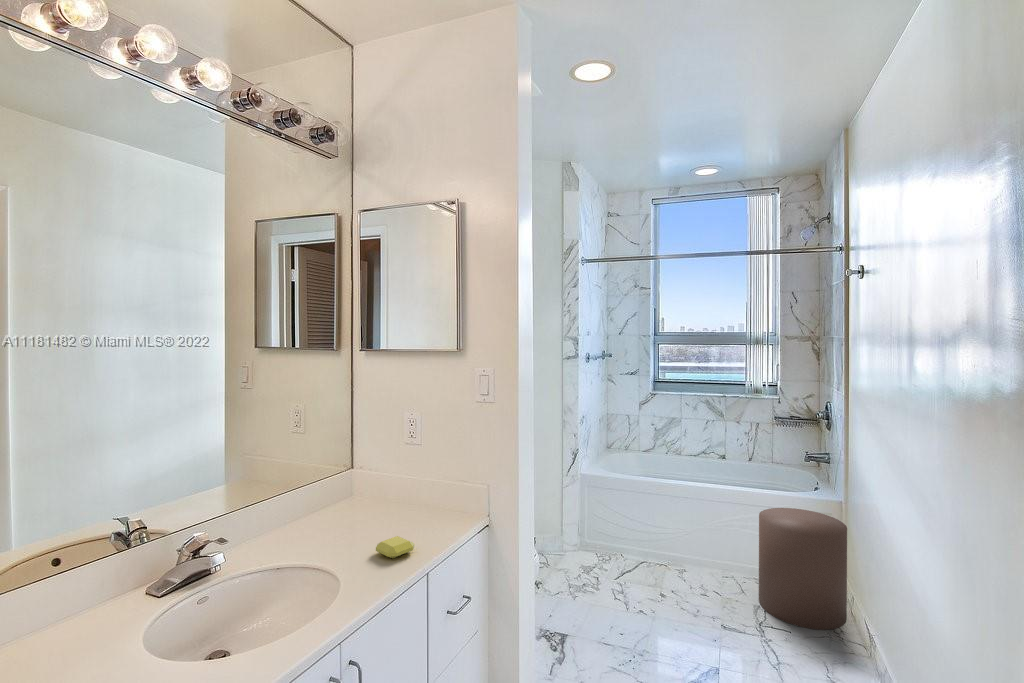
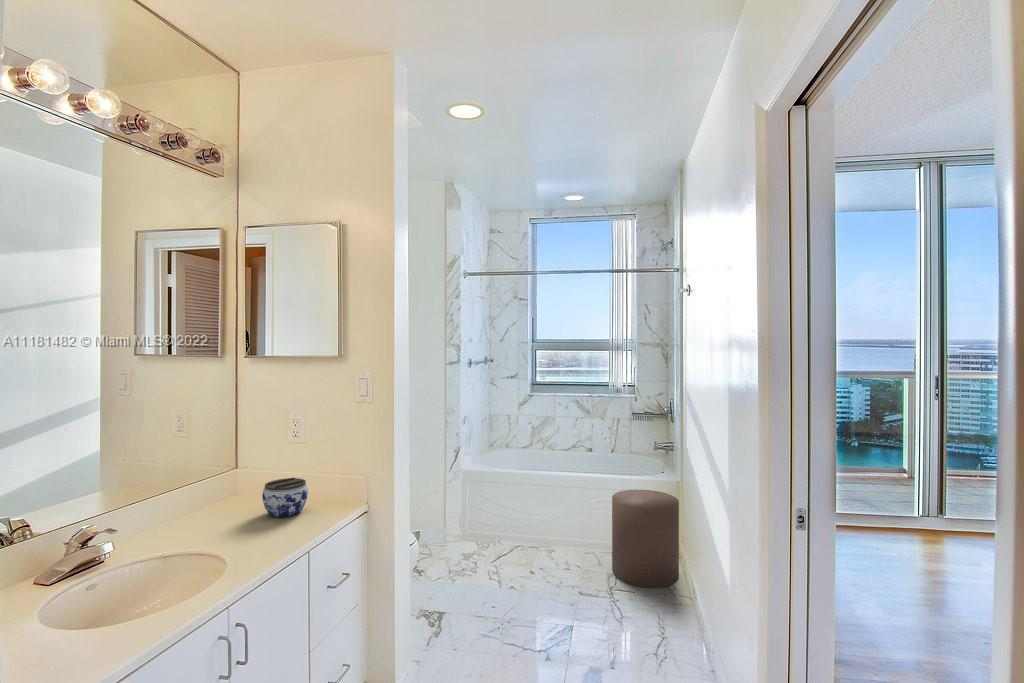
jar: none [377,484,424,528] -> present [262,478,308,517]
soap bar: present [376,536,414,558] -> none [262,521,298,540]

